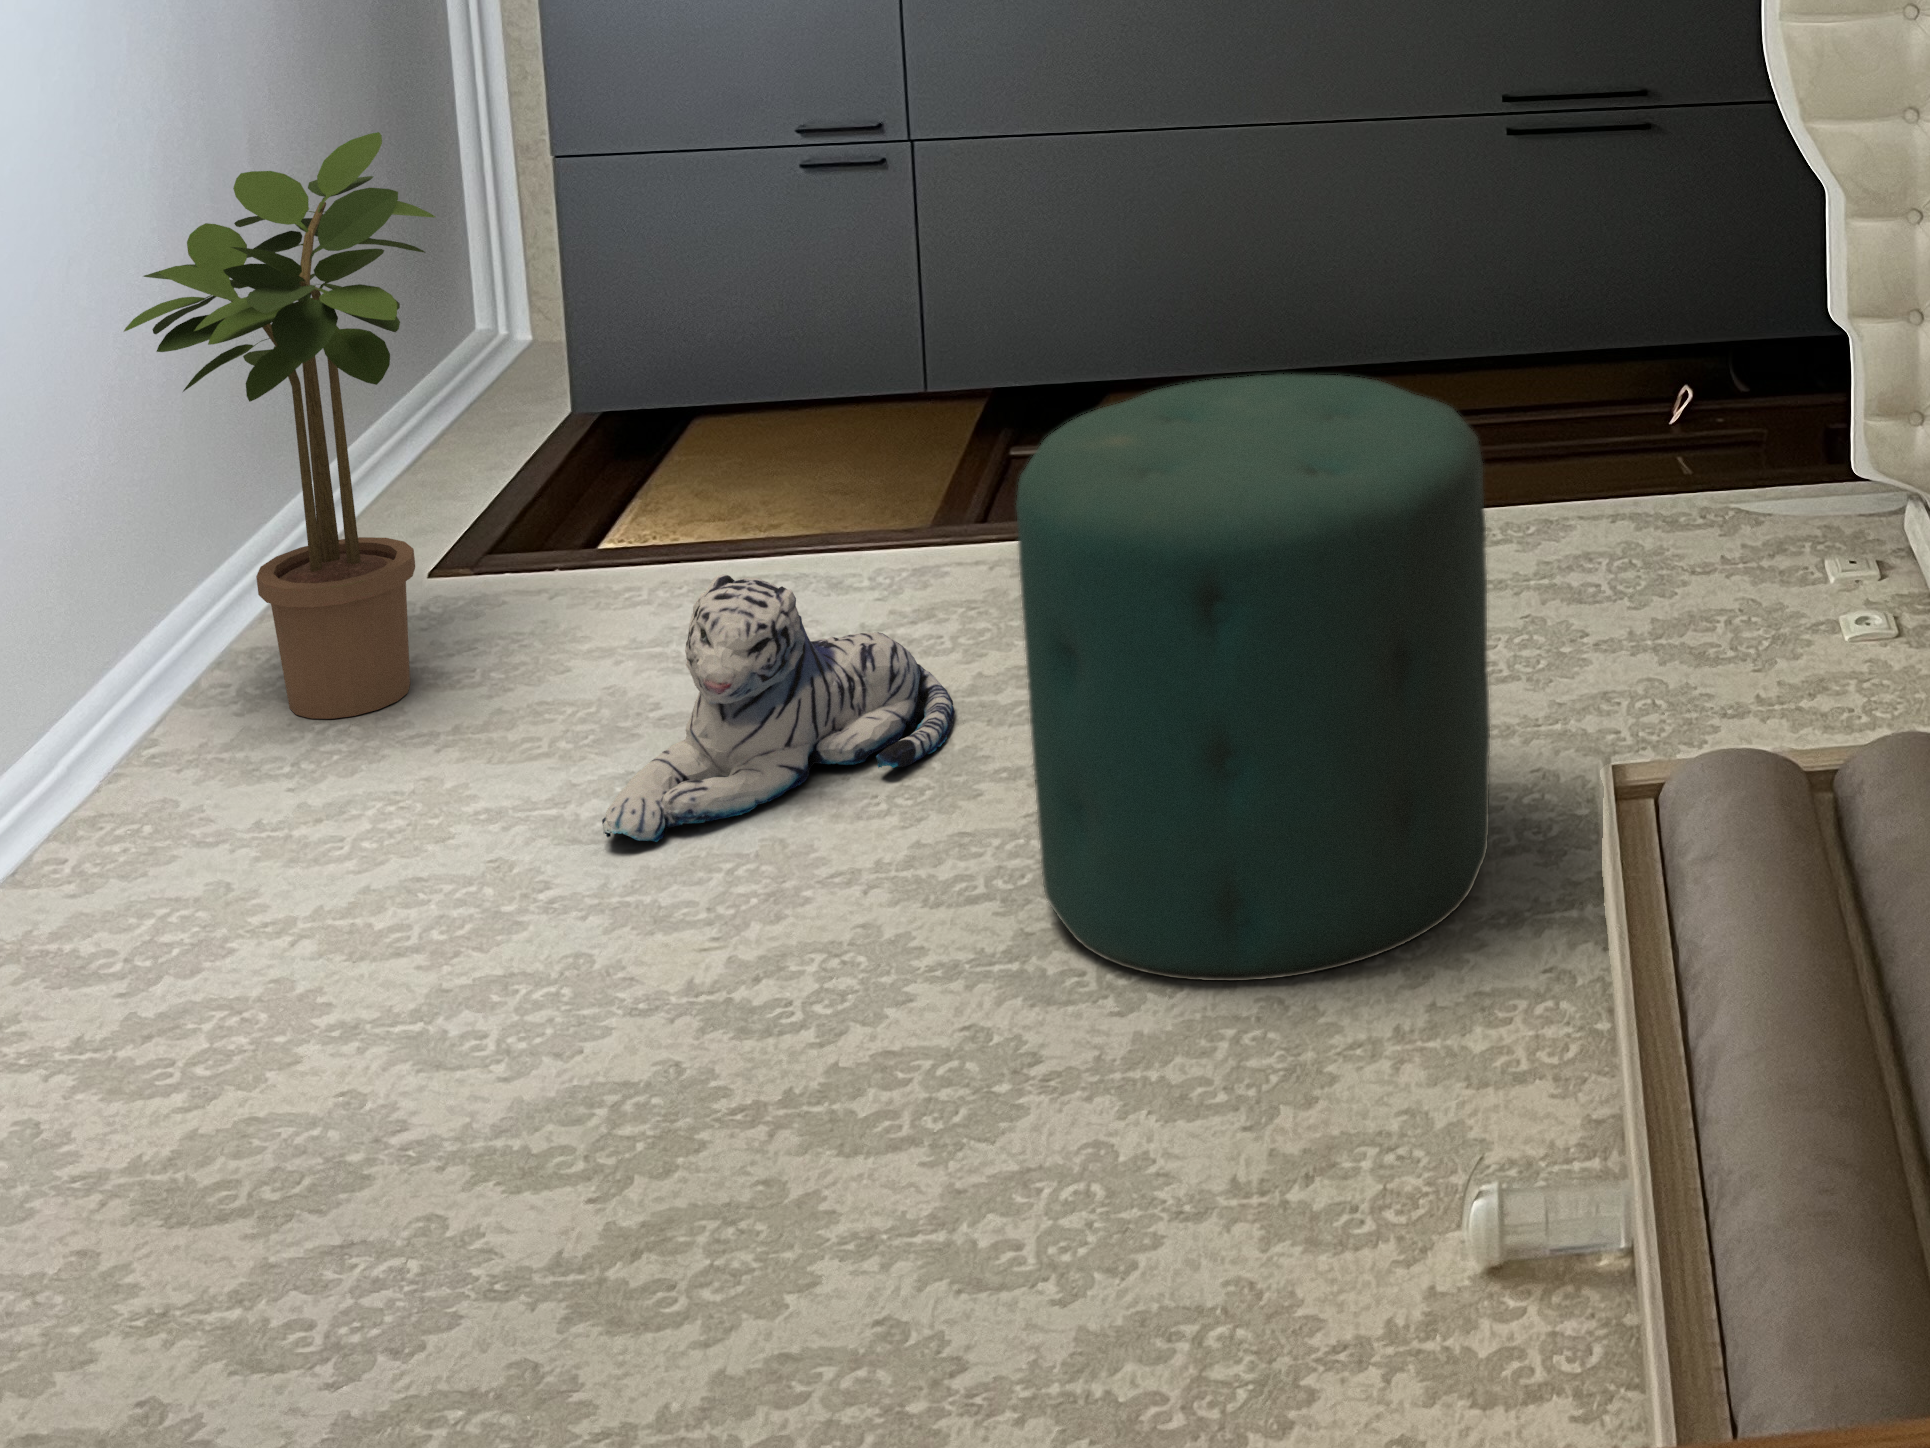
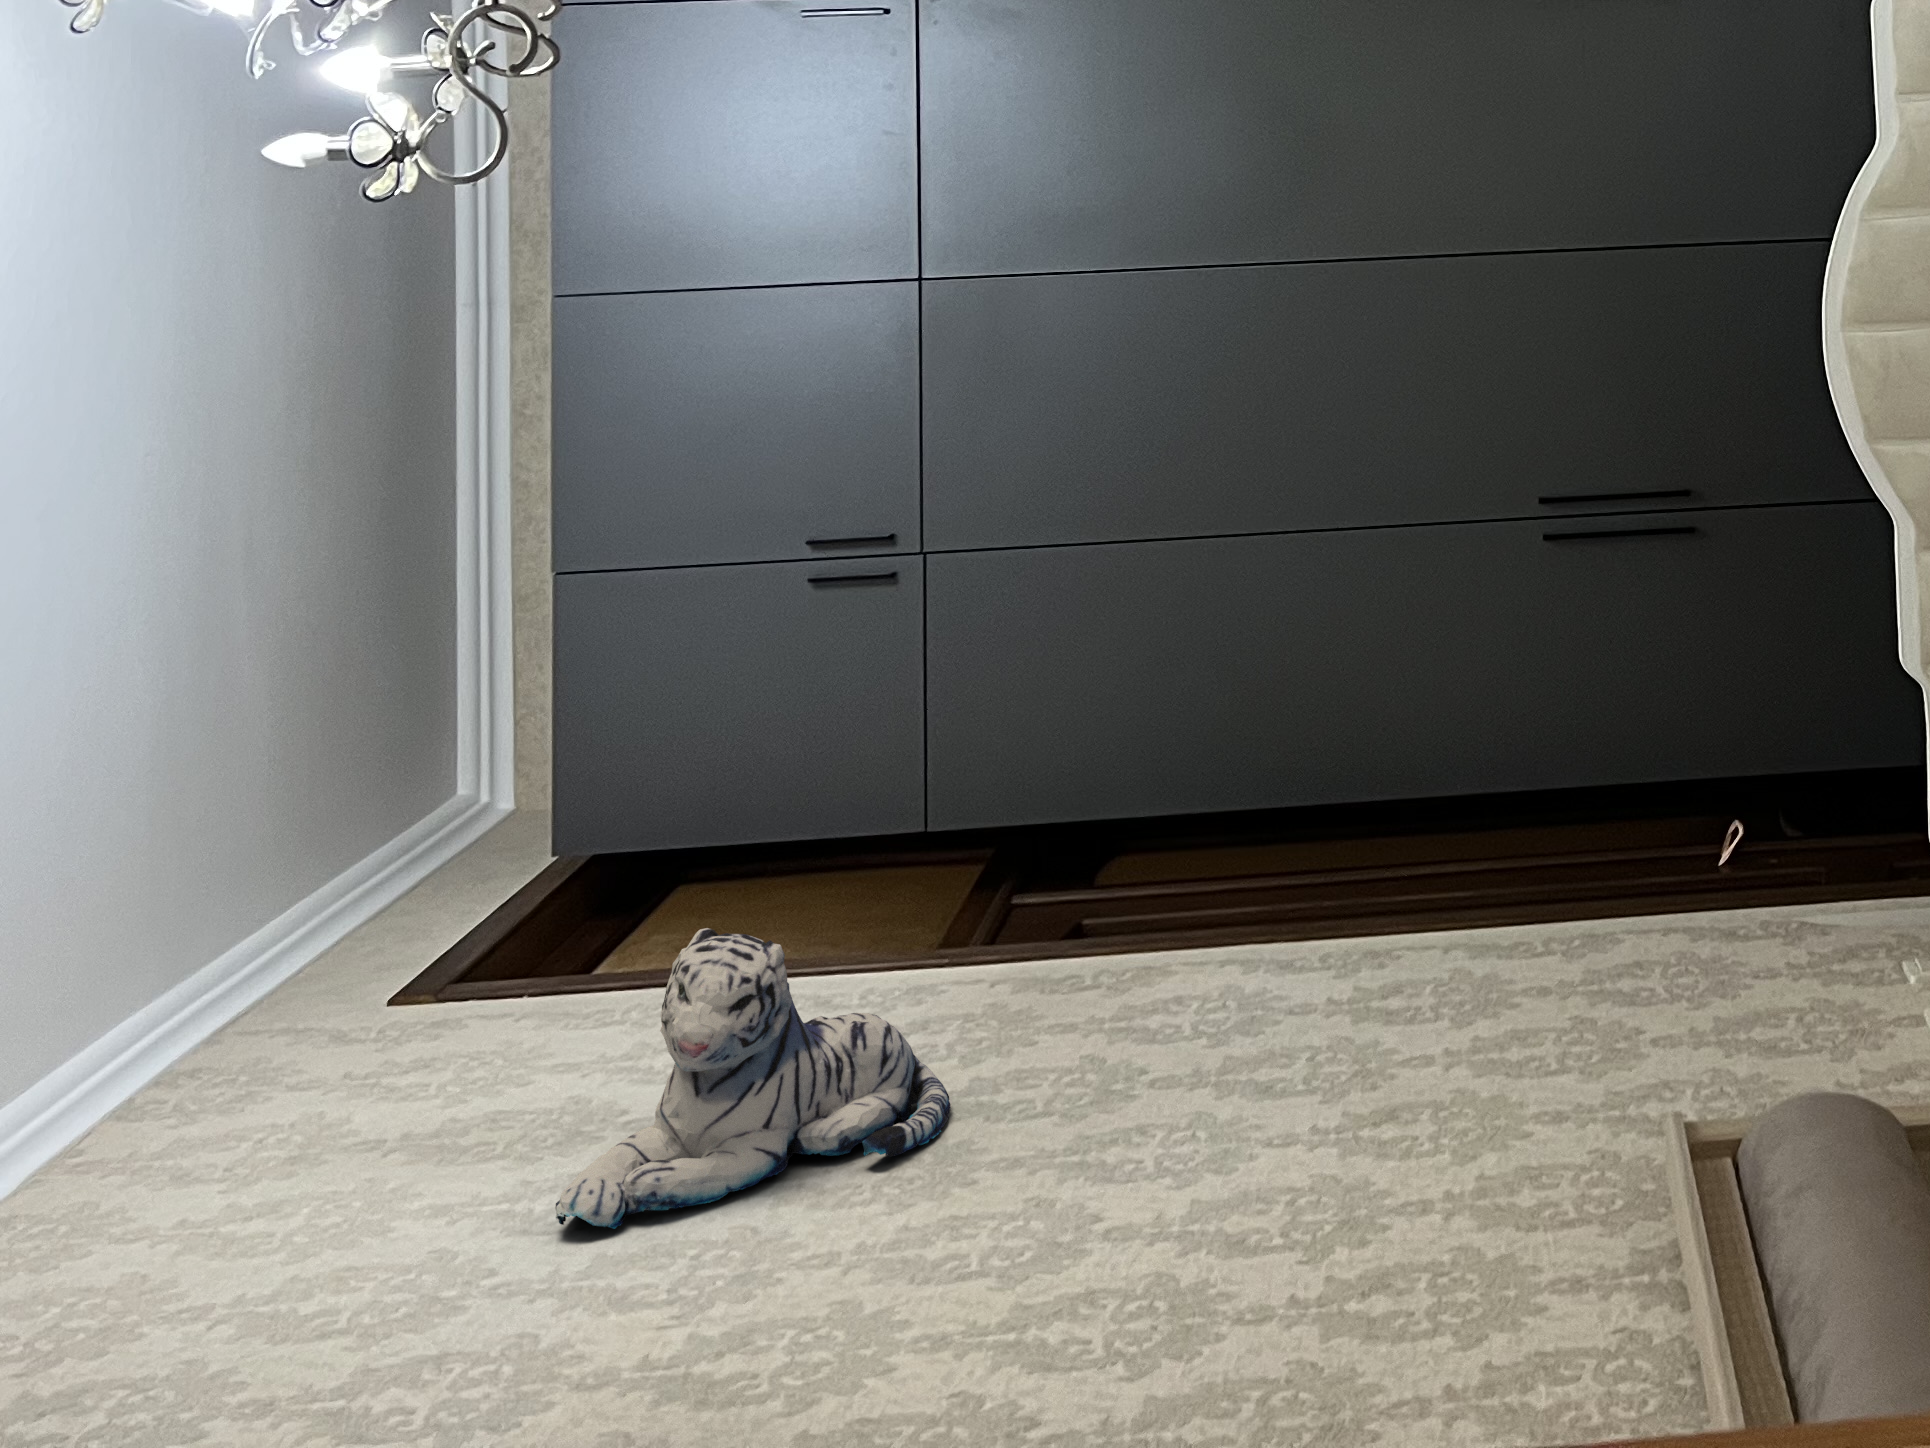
potted plant: present [124,132,435,719] -> none [94,487,434,1128]
ottoman: present [1016,374,1490,981] -> none [1032,678,1544,1348]

